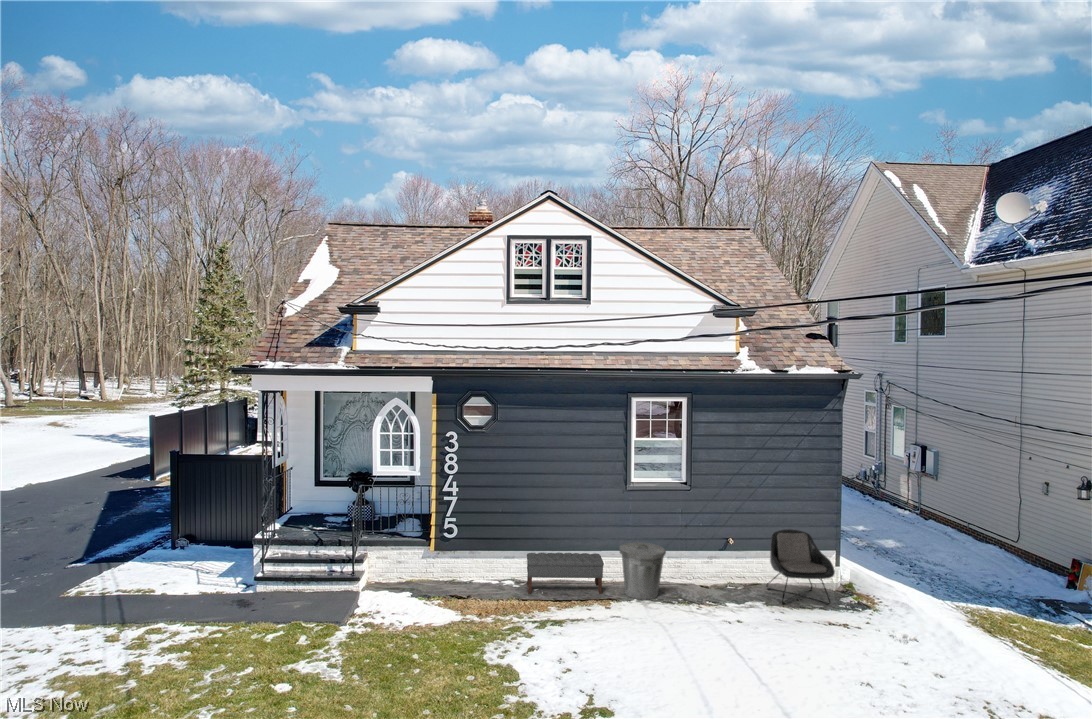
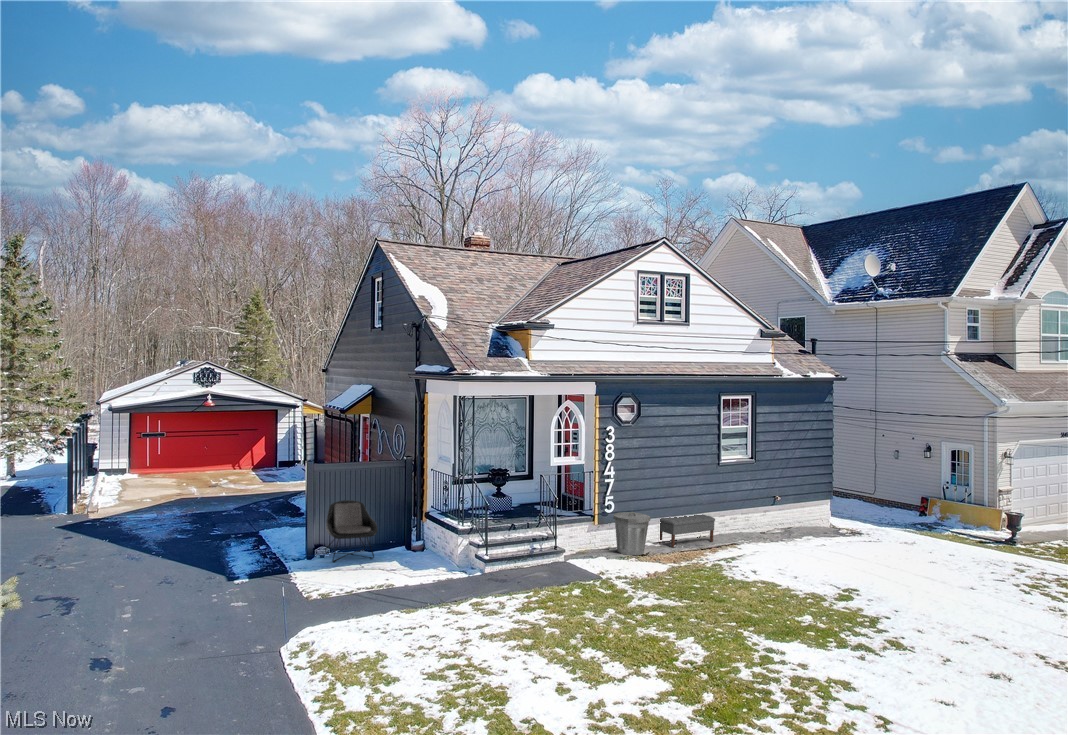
lounge chair: present [767,529,835,605] -> present [325,500,378,562]
trash can: present [619,542,666,599] -> present [613,512,651,555]

